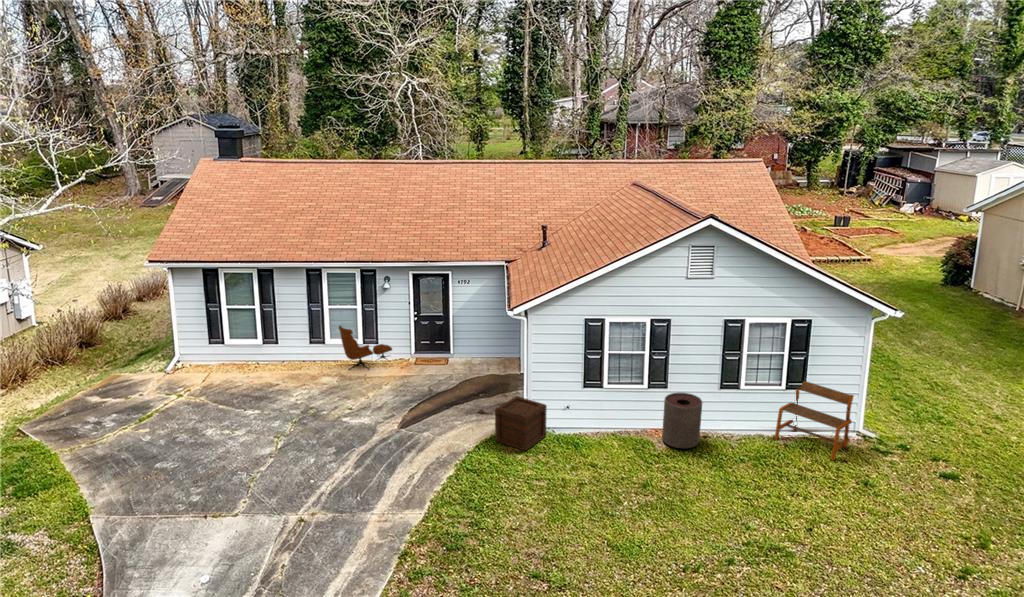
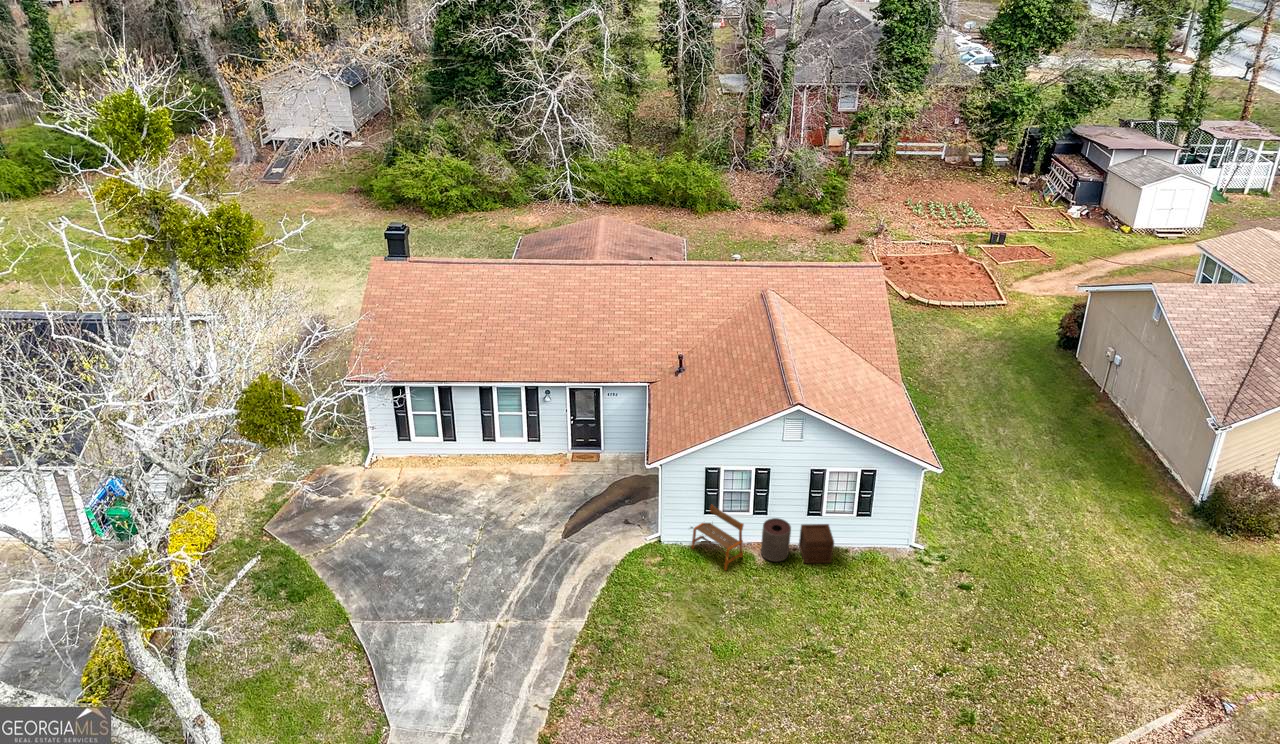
lounge chair: present [339,326,392,369] -> none [508,438,550,472]
bench: present [775,381,853,460] -> present [692,505,744,570]
wooden crate: present [495,396,547,451] -> present [799,524,834,563]

